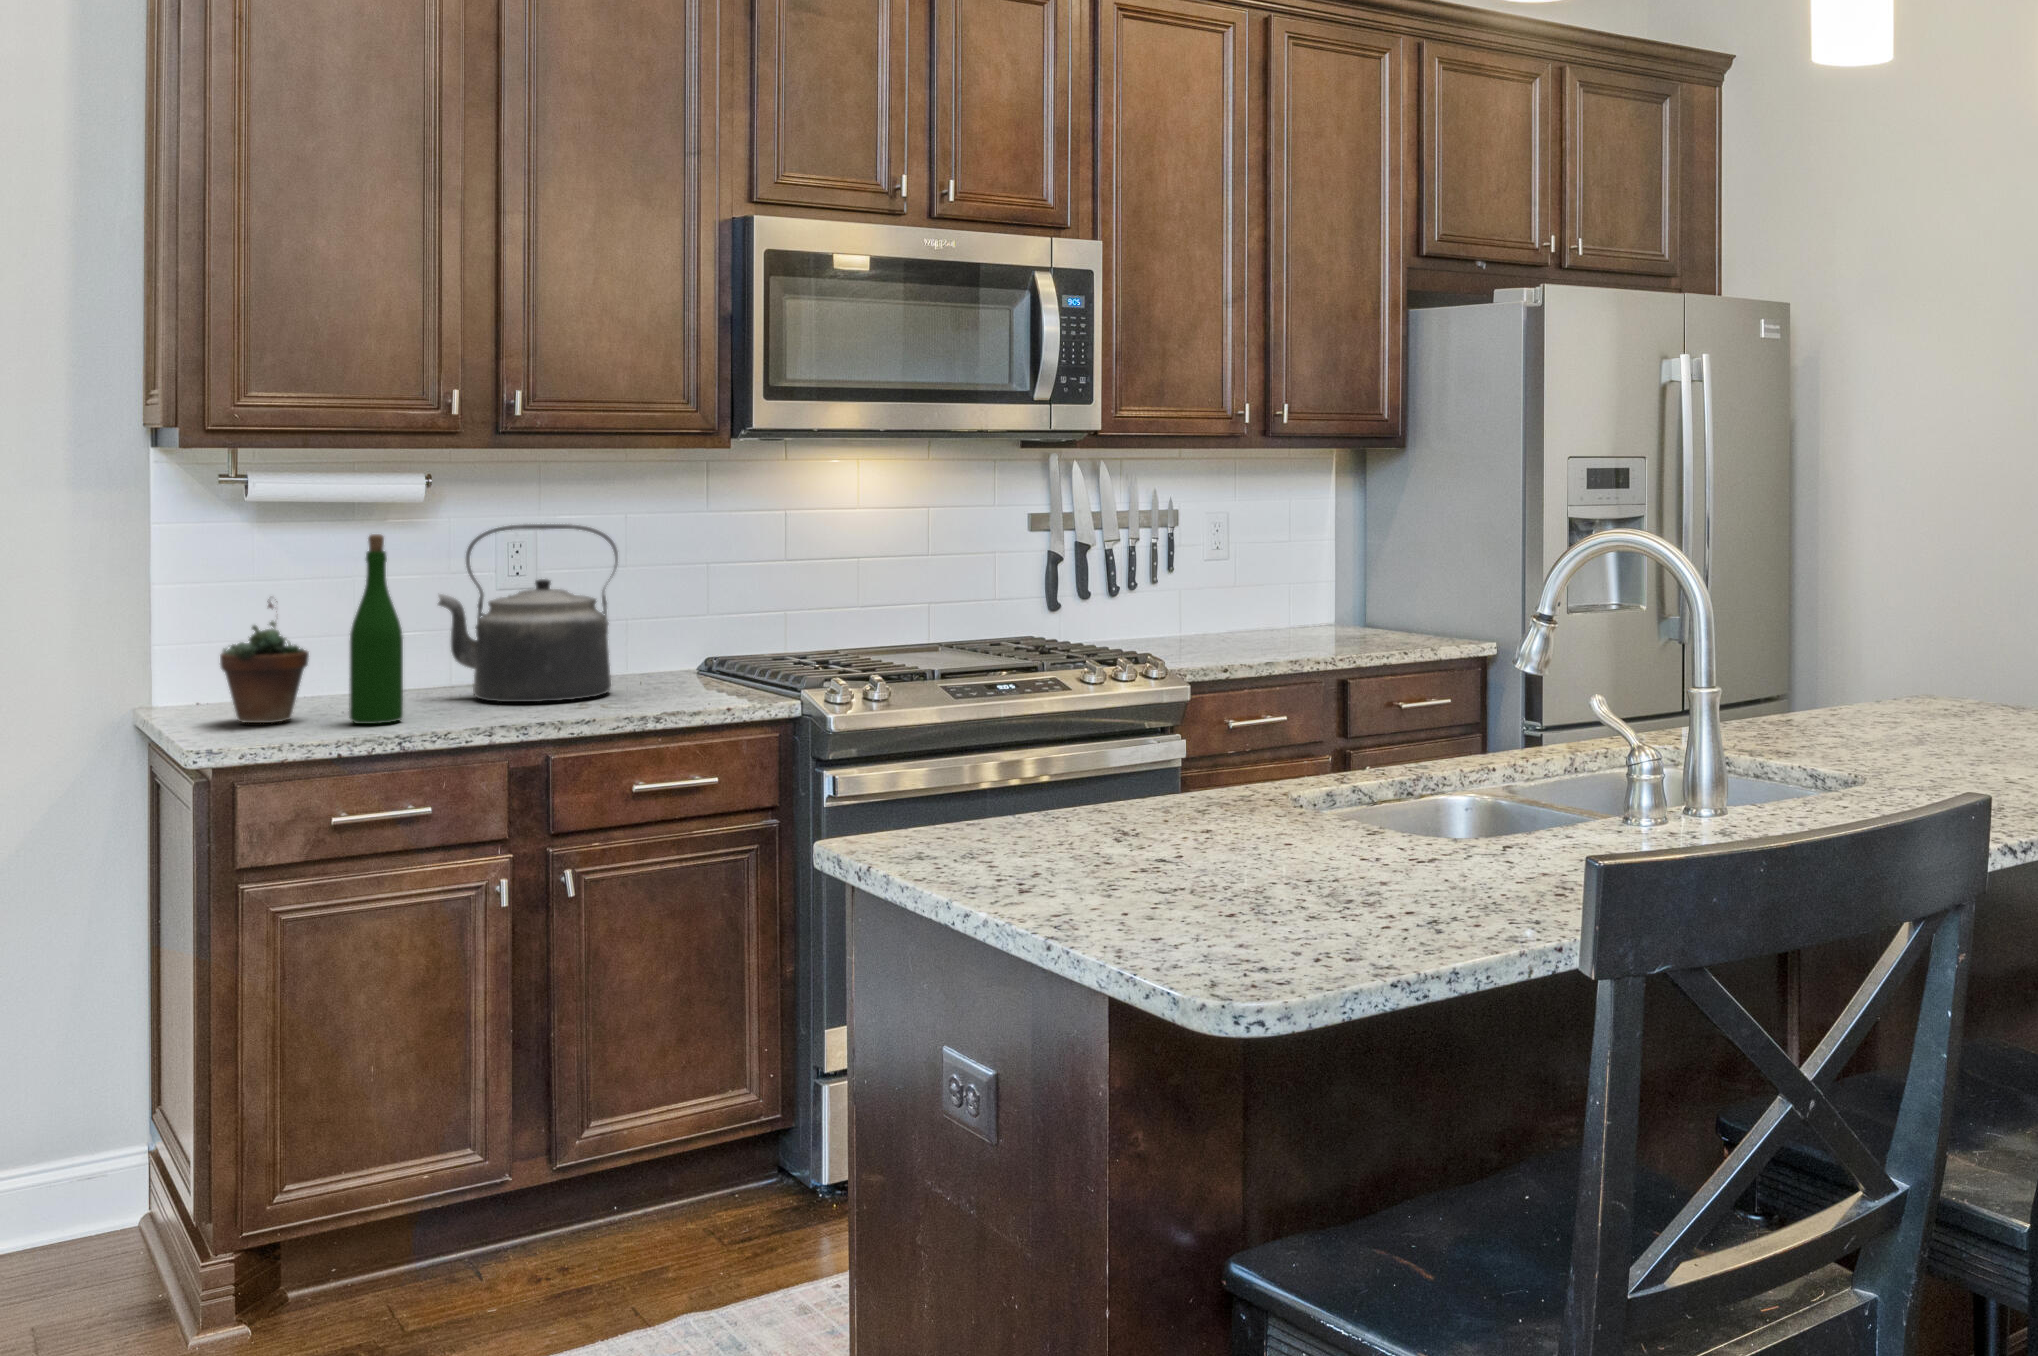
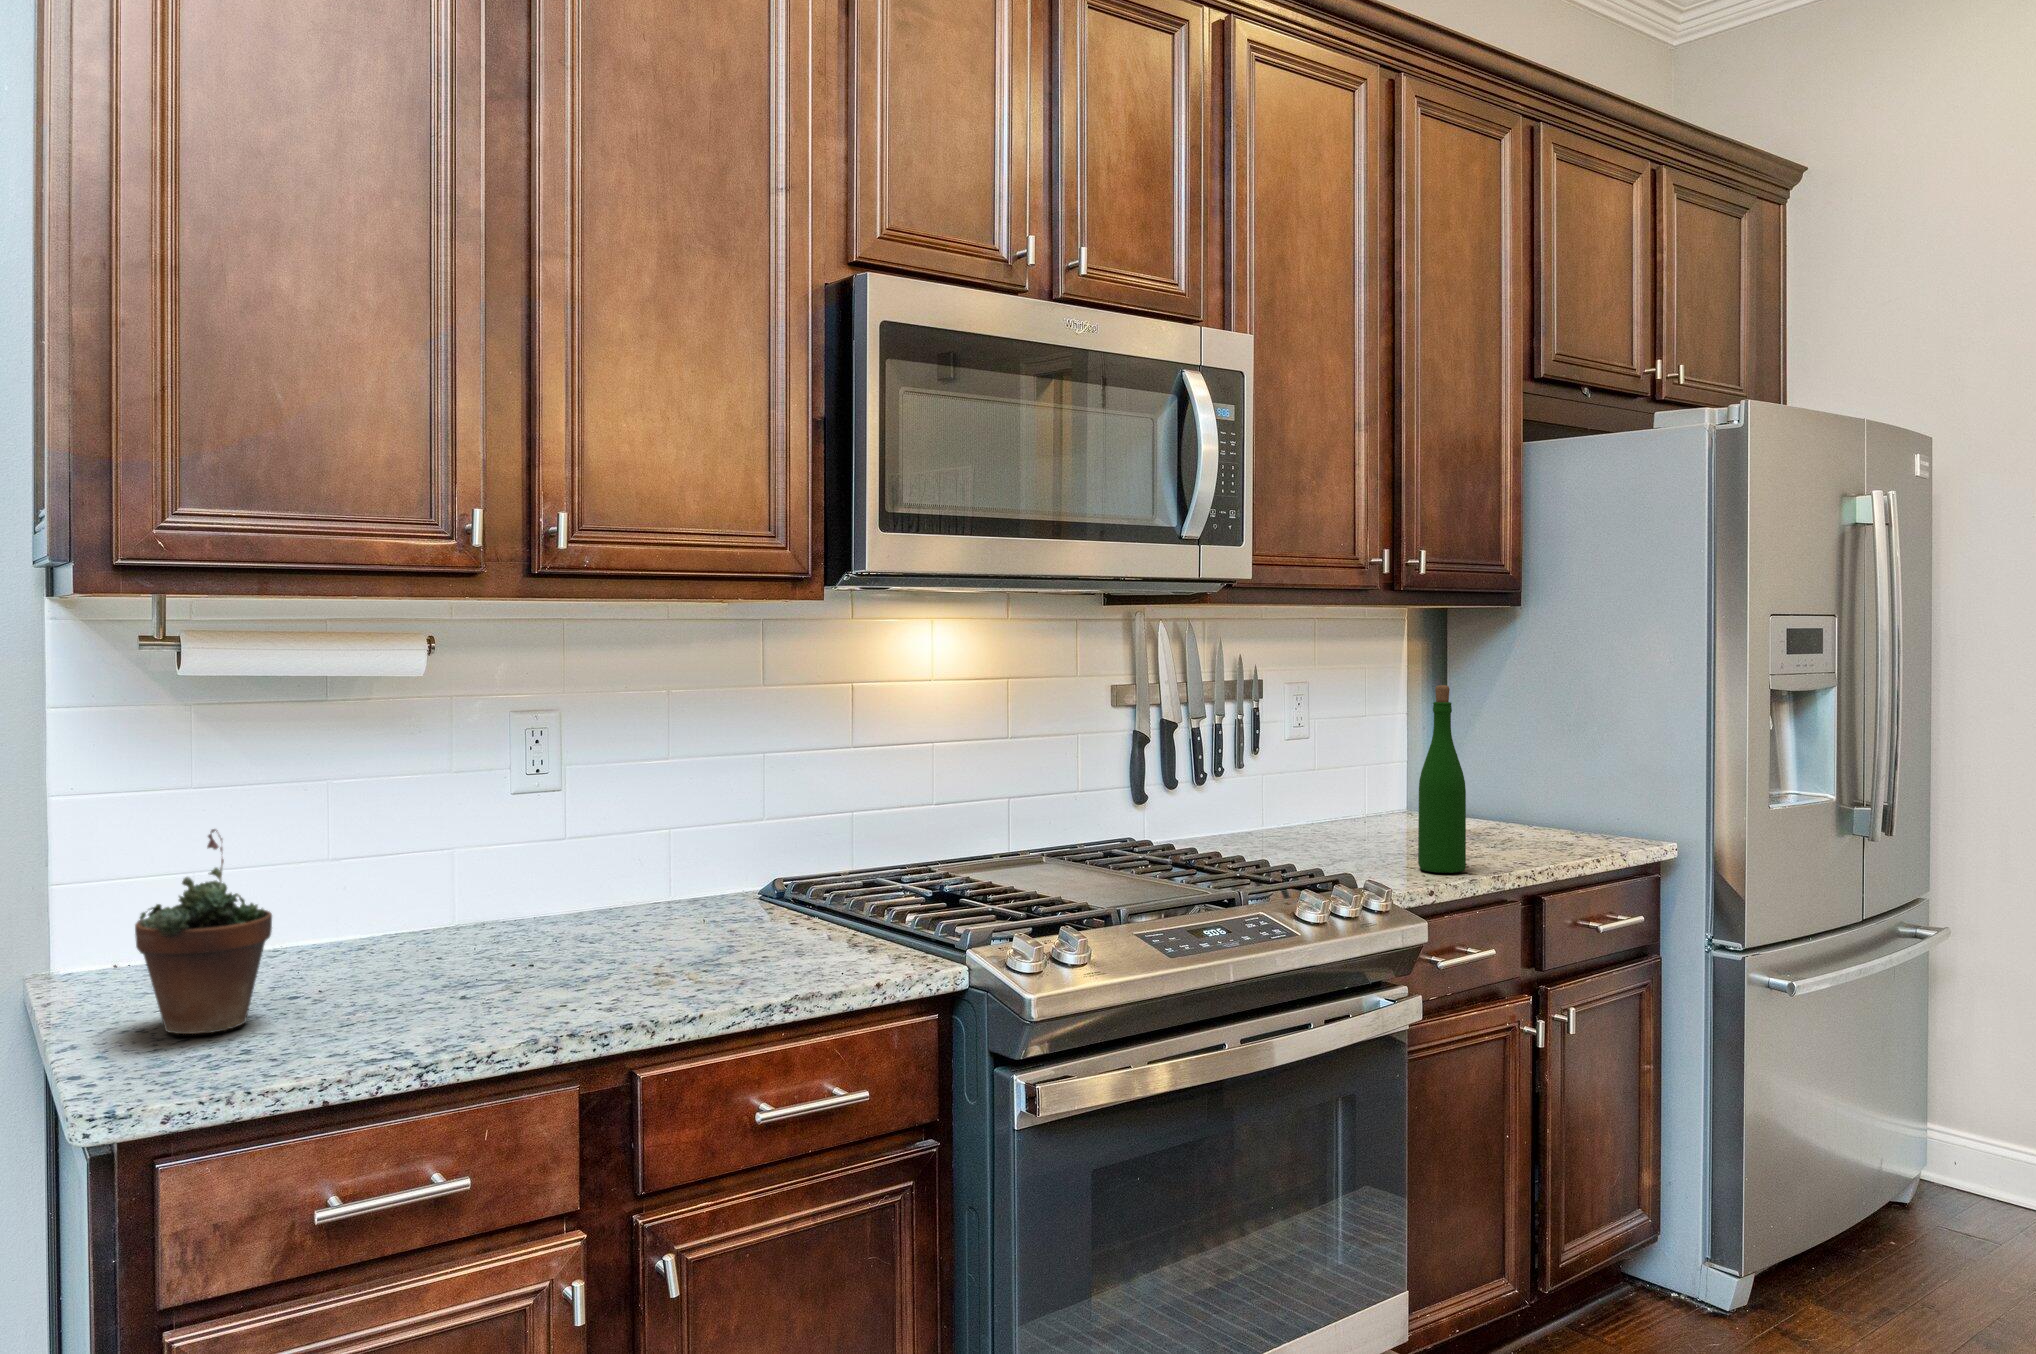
kettle: present [438,524,618,702] -> none [453,708,699,972]
wine bottle: present [349,534,403,724] -> present [1418,685,1466,873]

